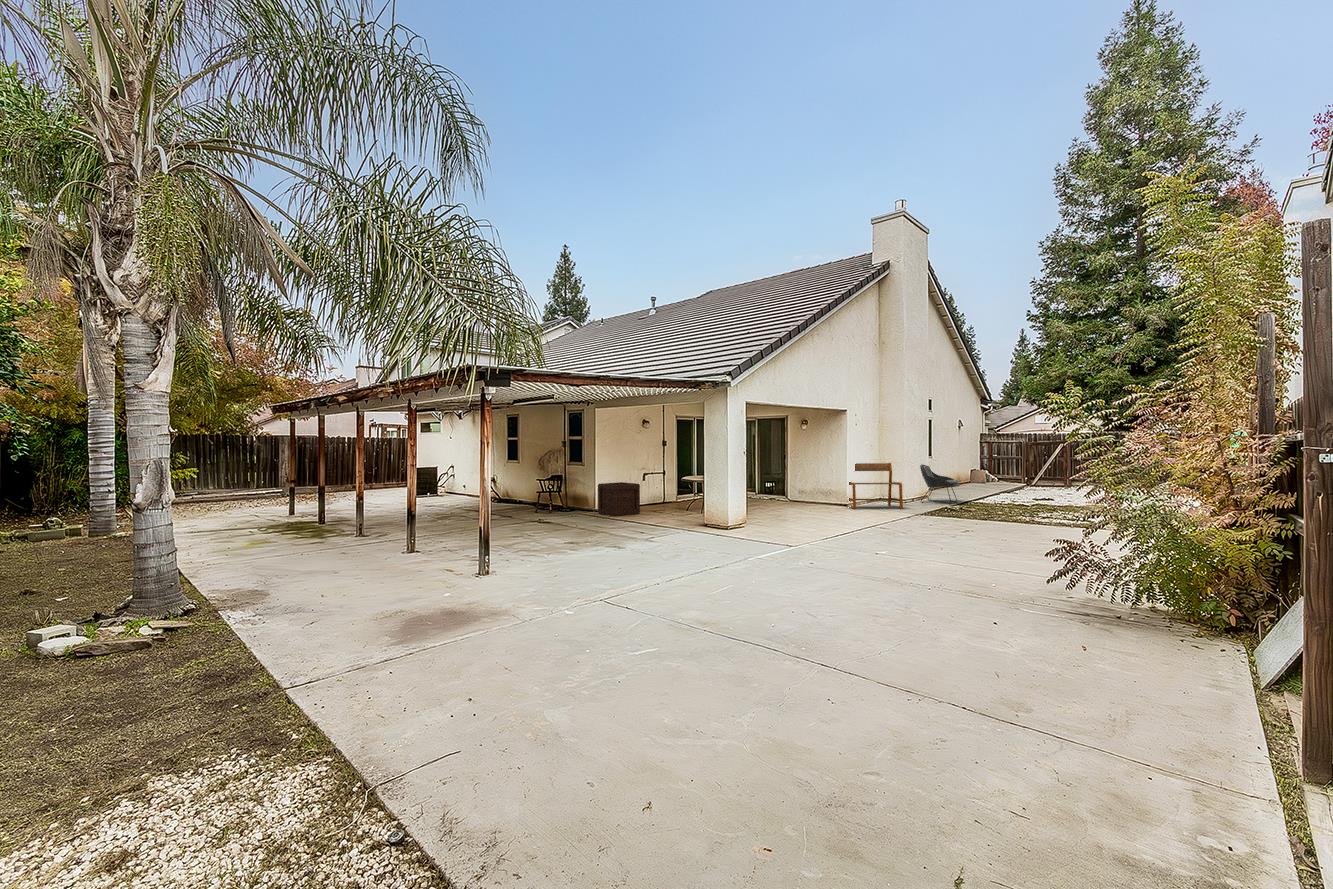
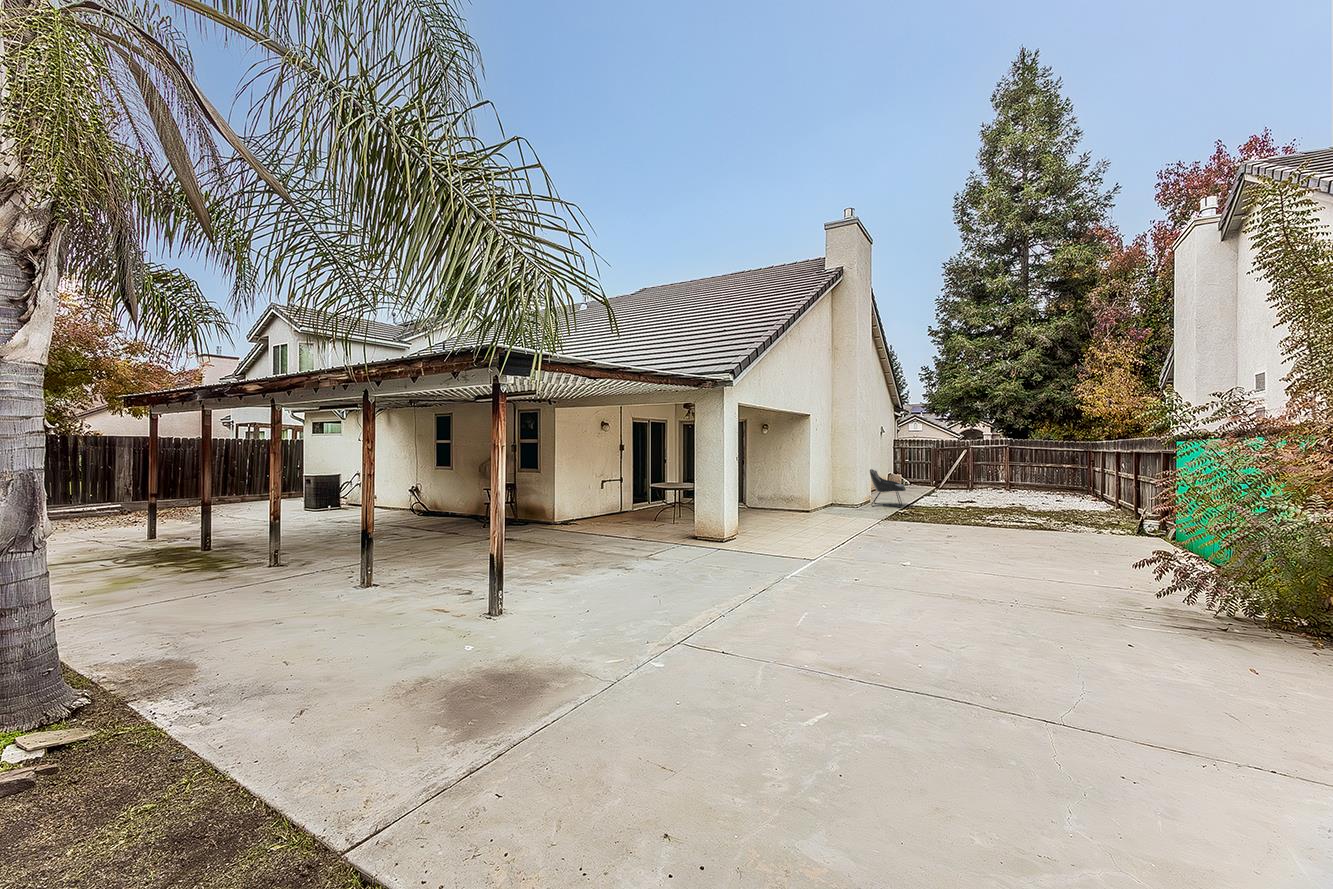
bench: present [847,463,903,509] -> none [807,468,863,515]
wooden crate: present [598,482,640,516] -> none [559,489,606,527]

